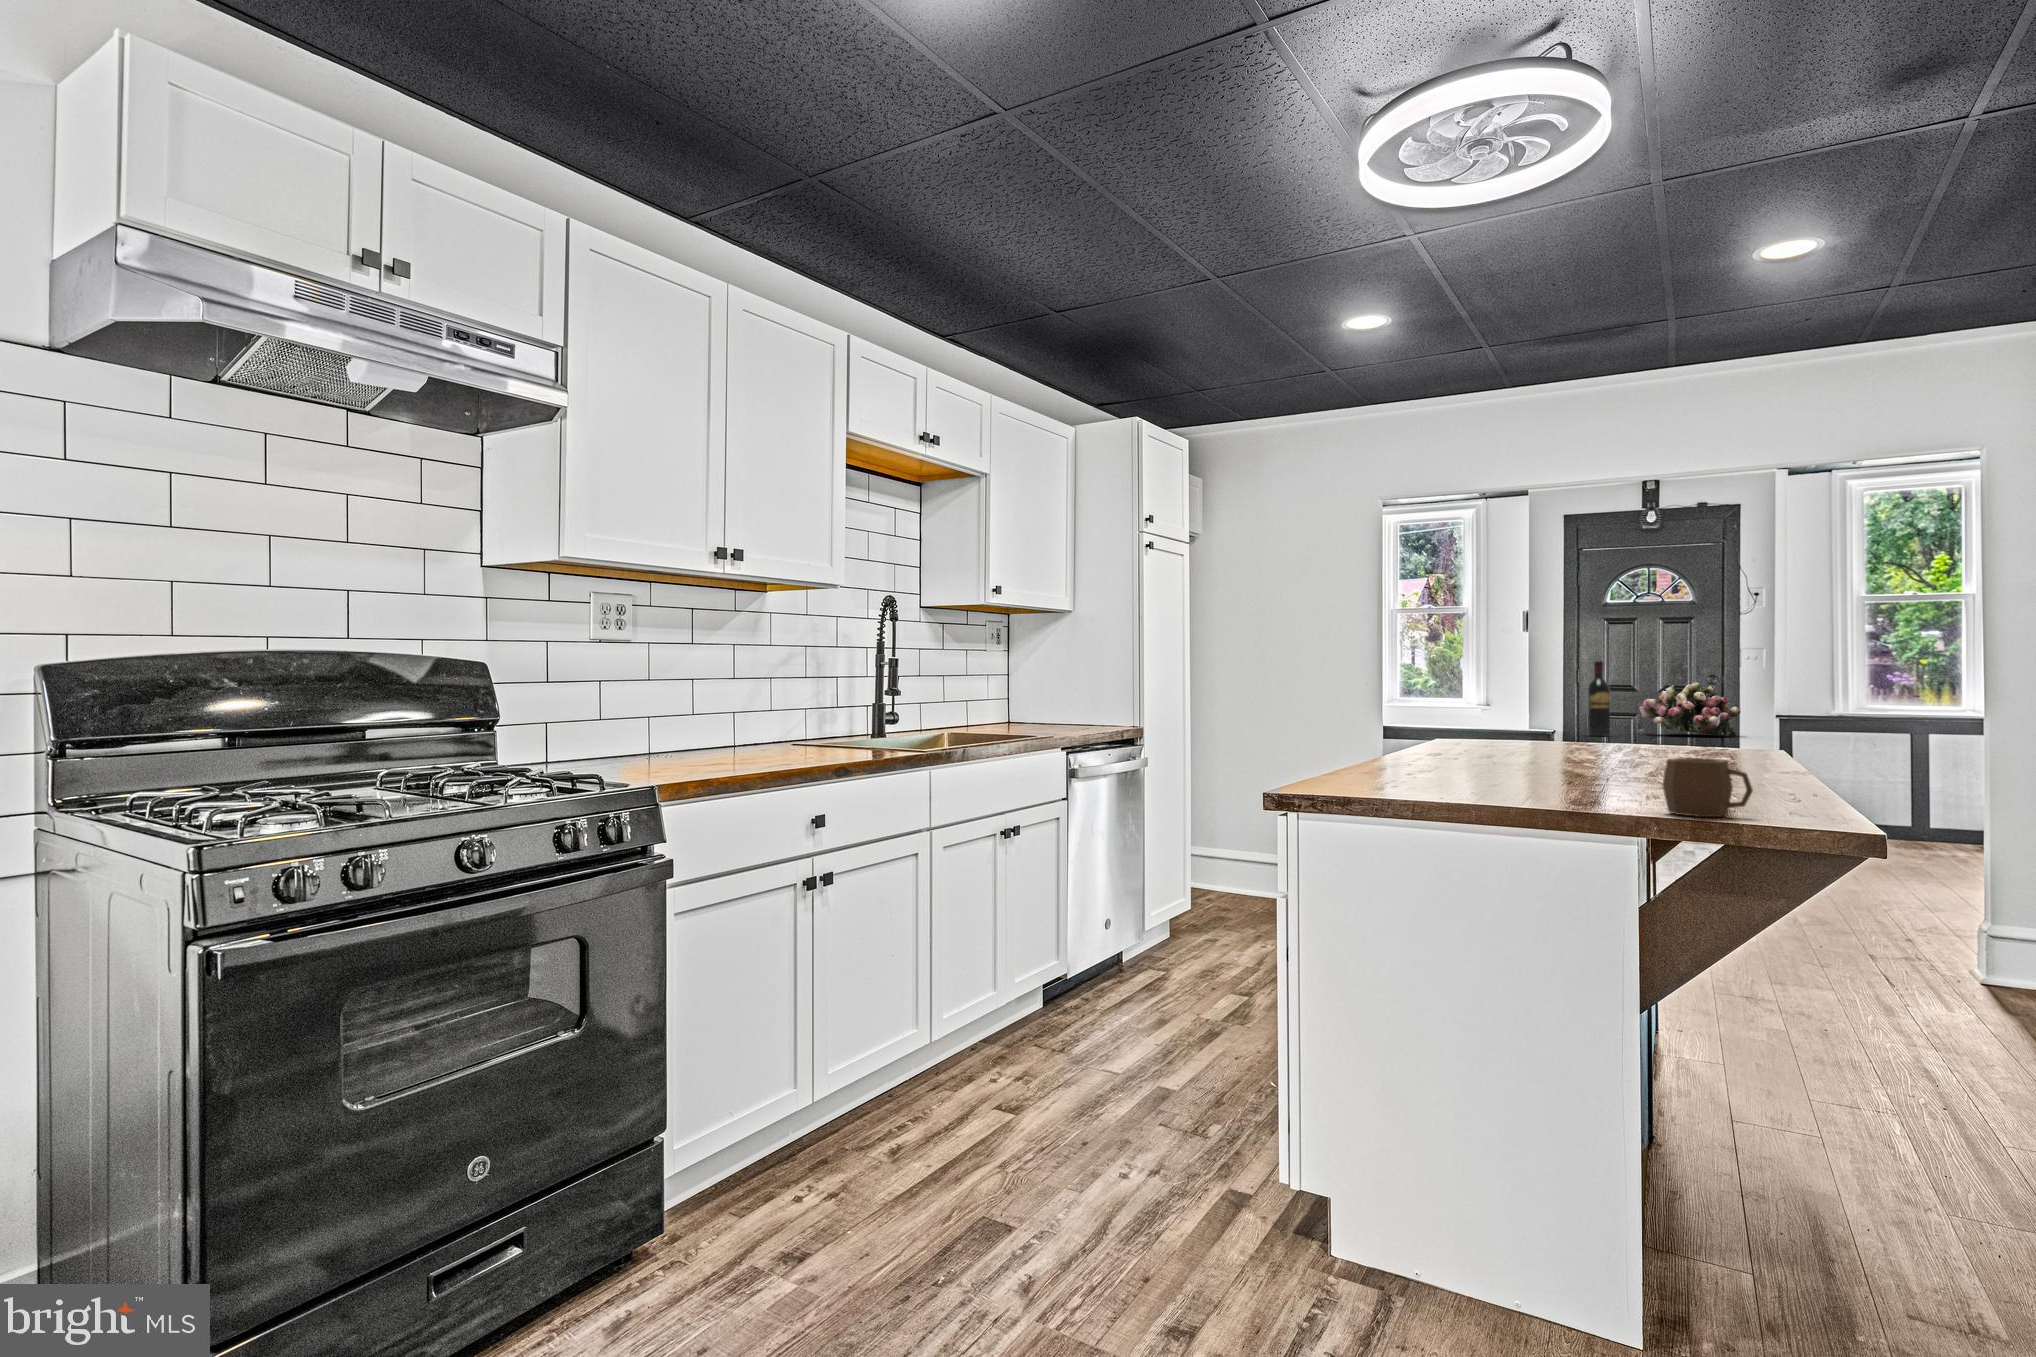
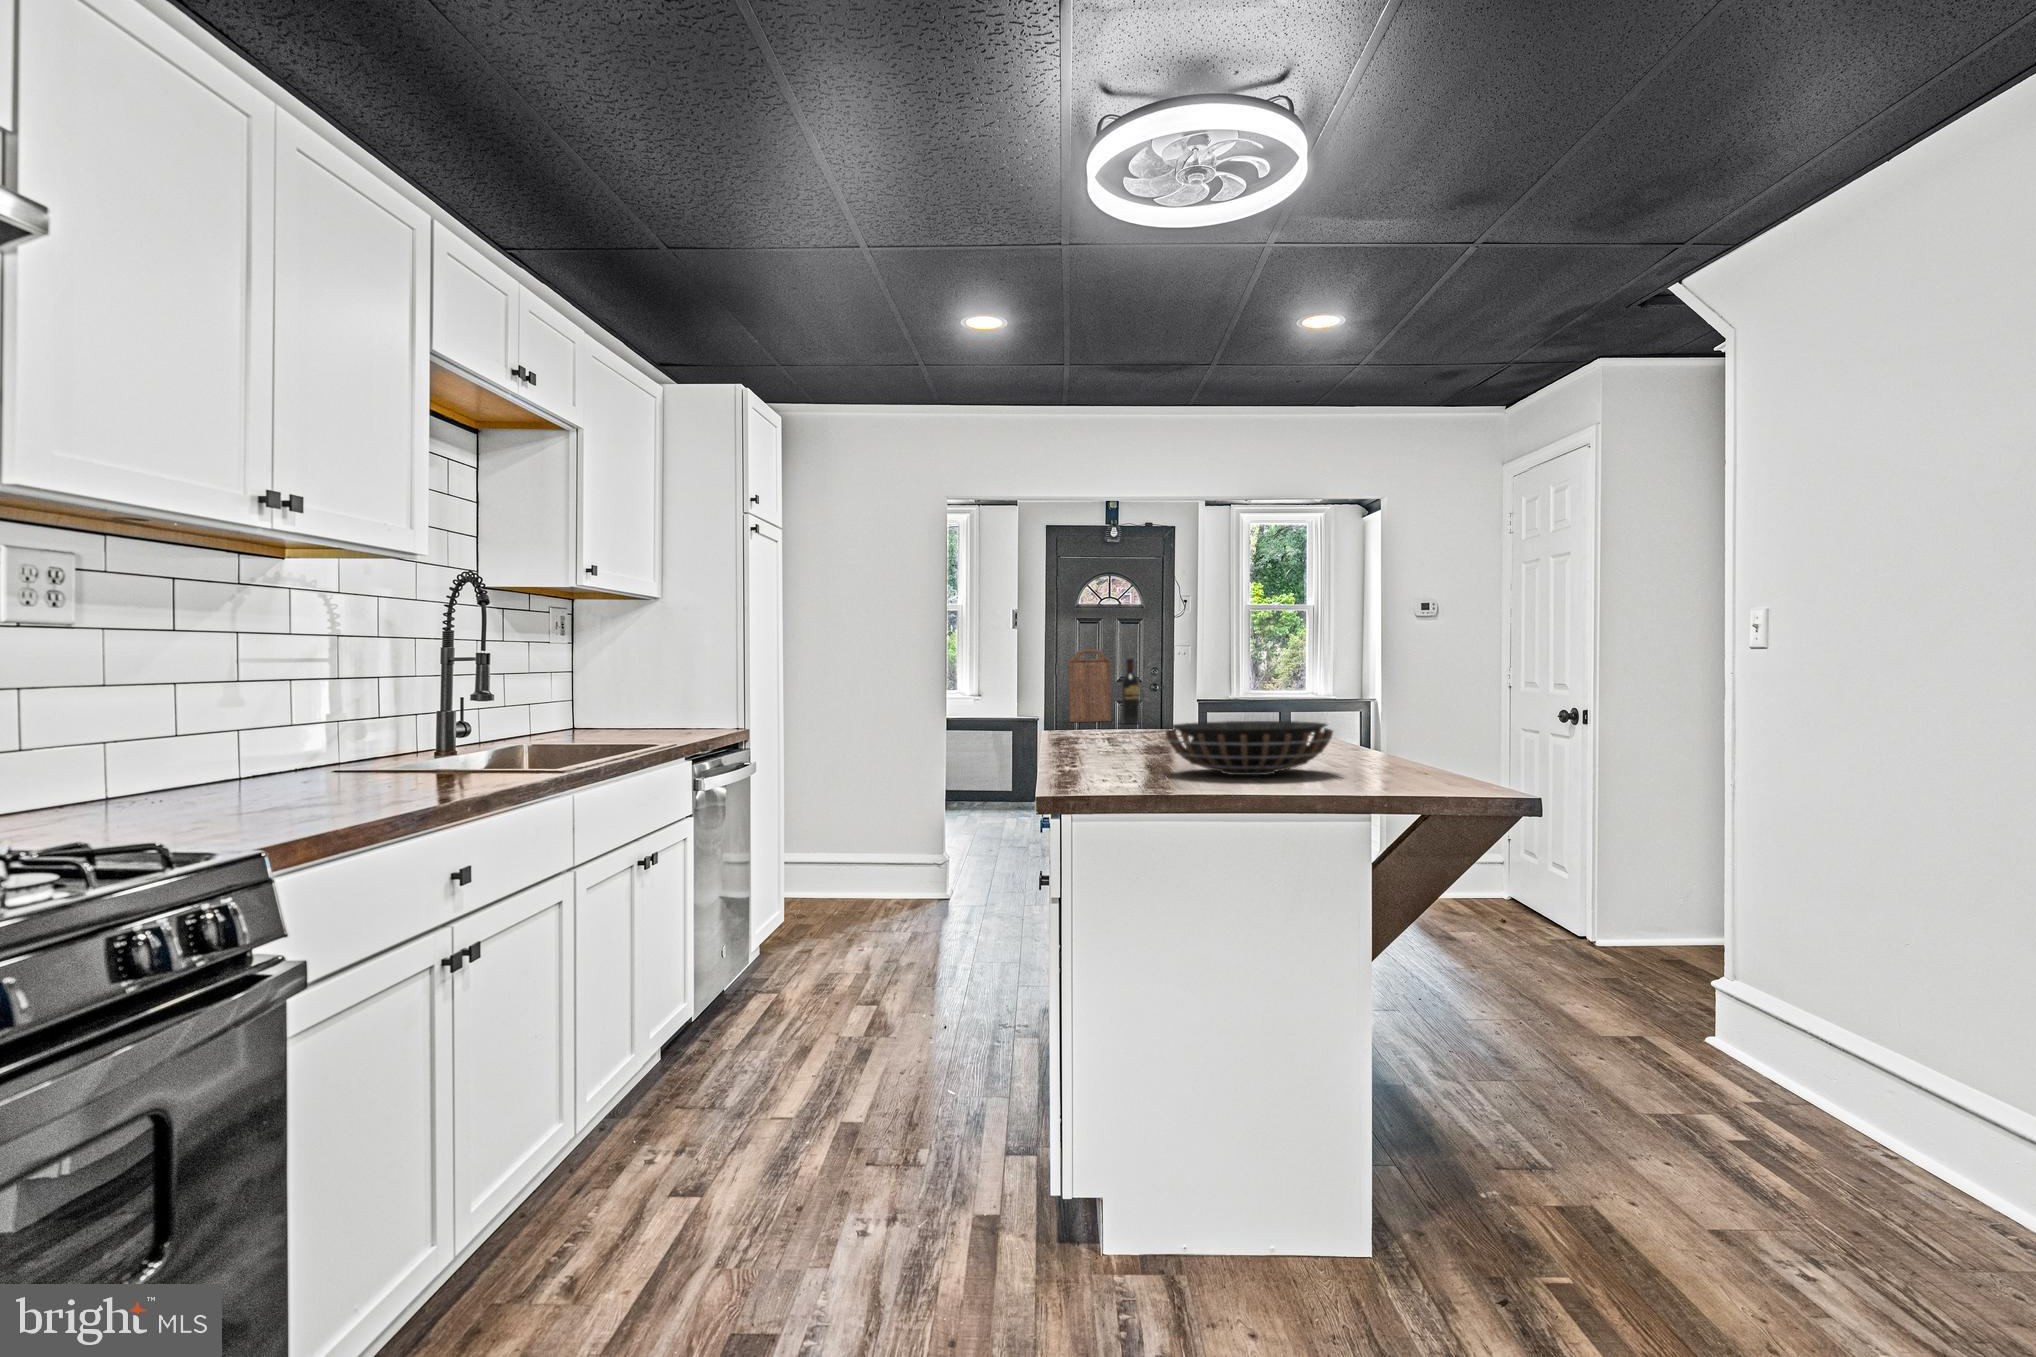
cutting board: none [1530,650,1584,733] -> present [1068,650,1112,722]
flower arrangement: present [1639,682,1740,737] -> none [1153,676,1226,720]
decorative bowl: none [1427,734,1627,793] -> present [1165,721,1333,775]
mug: present [1662,758,1753,817] -> none [1402,735,1468,785]

